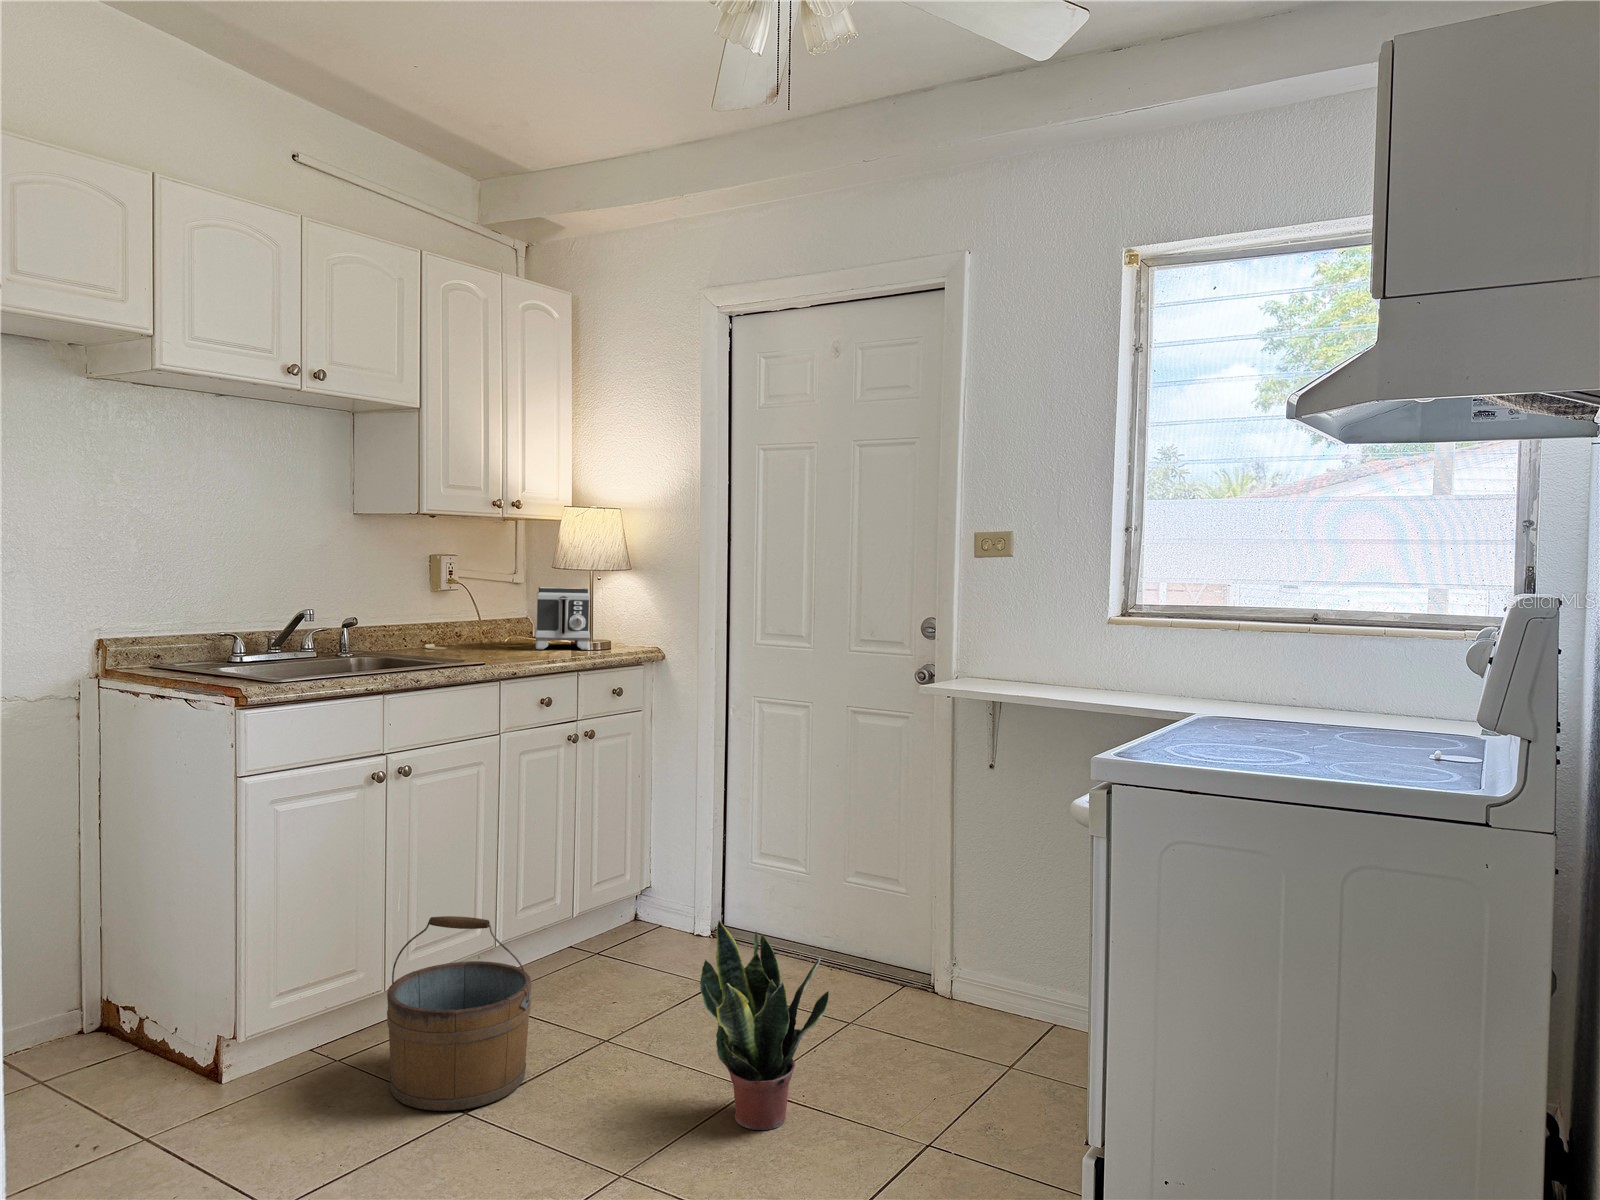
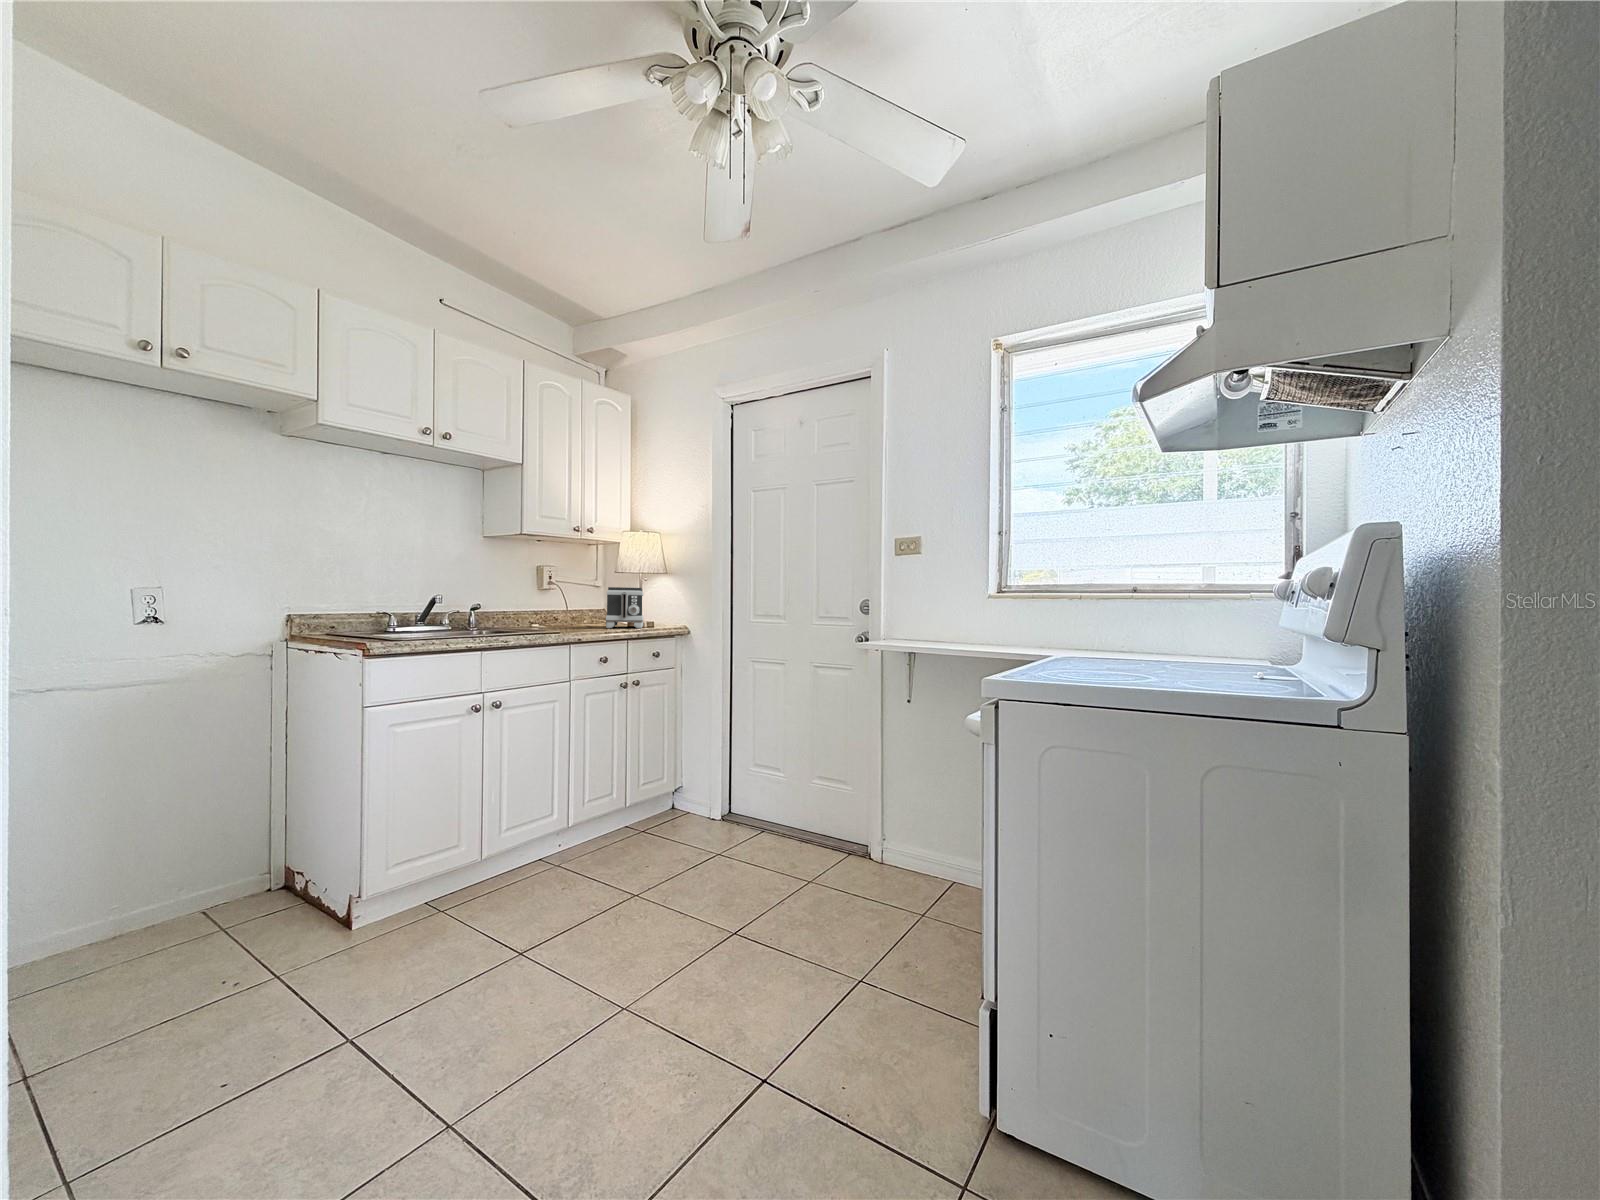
bucket: present [387,916,531,1111] -> none [469,807,576,950]
potted plant: present [700,921,829,1130] -> none [693,809,785,965]

